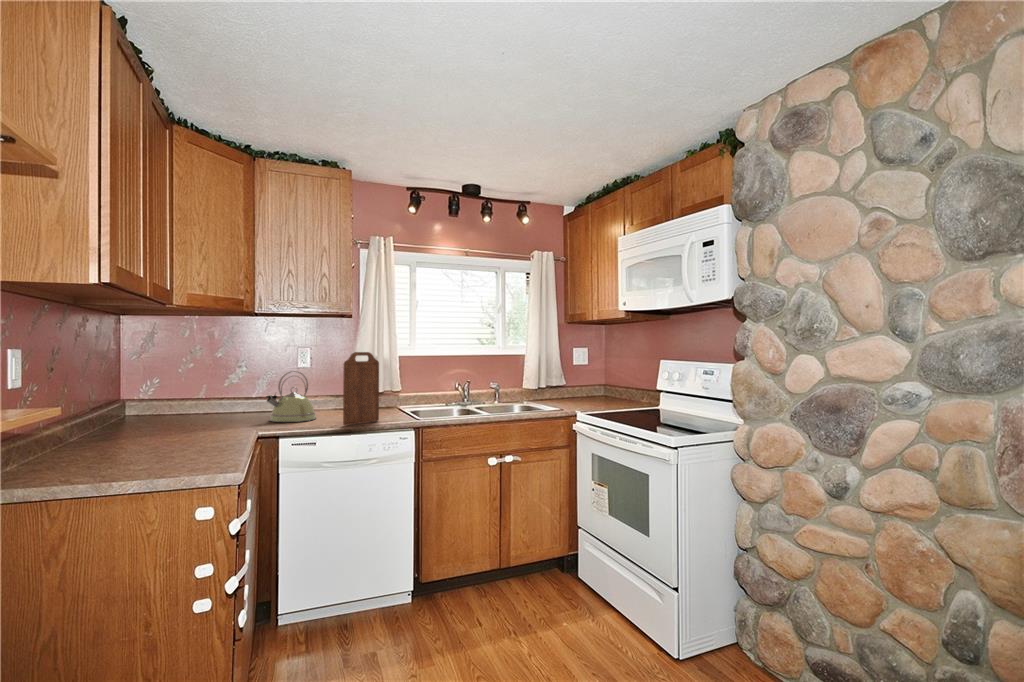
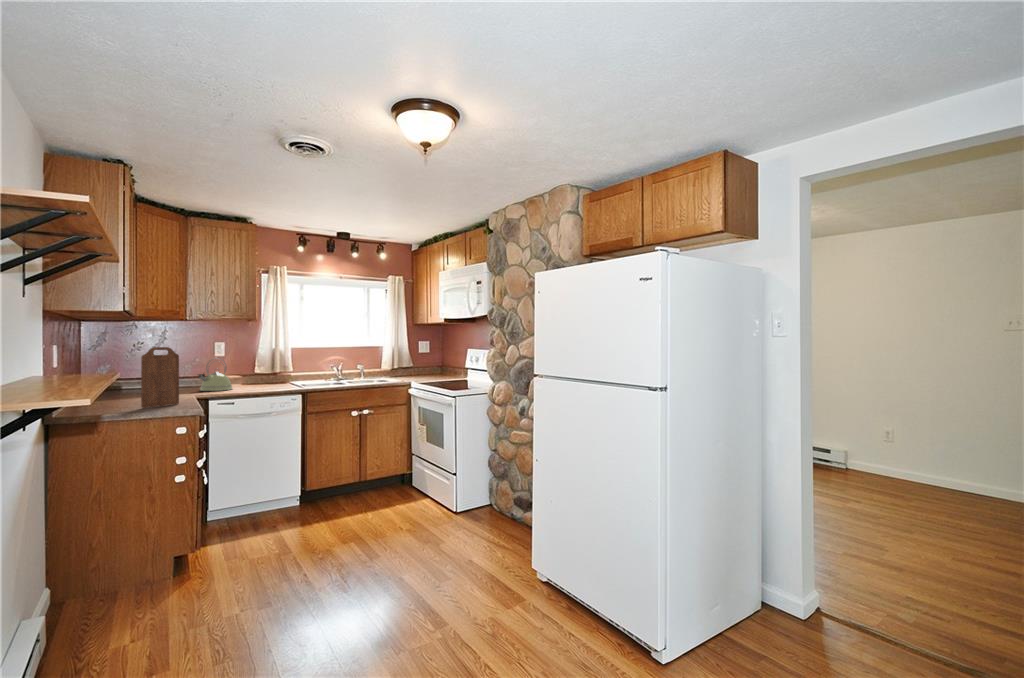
cutting board: present [343,352,379,425] -> present [141,347,179,408]

